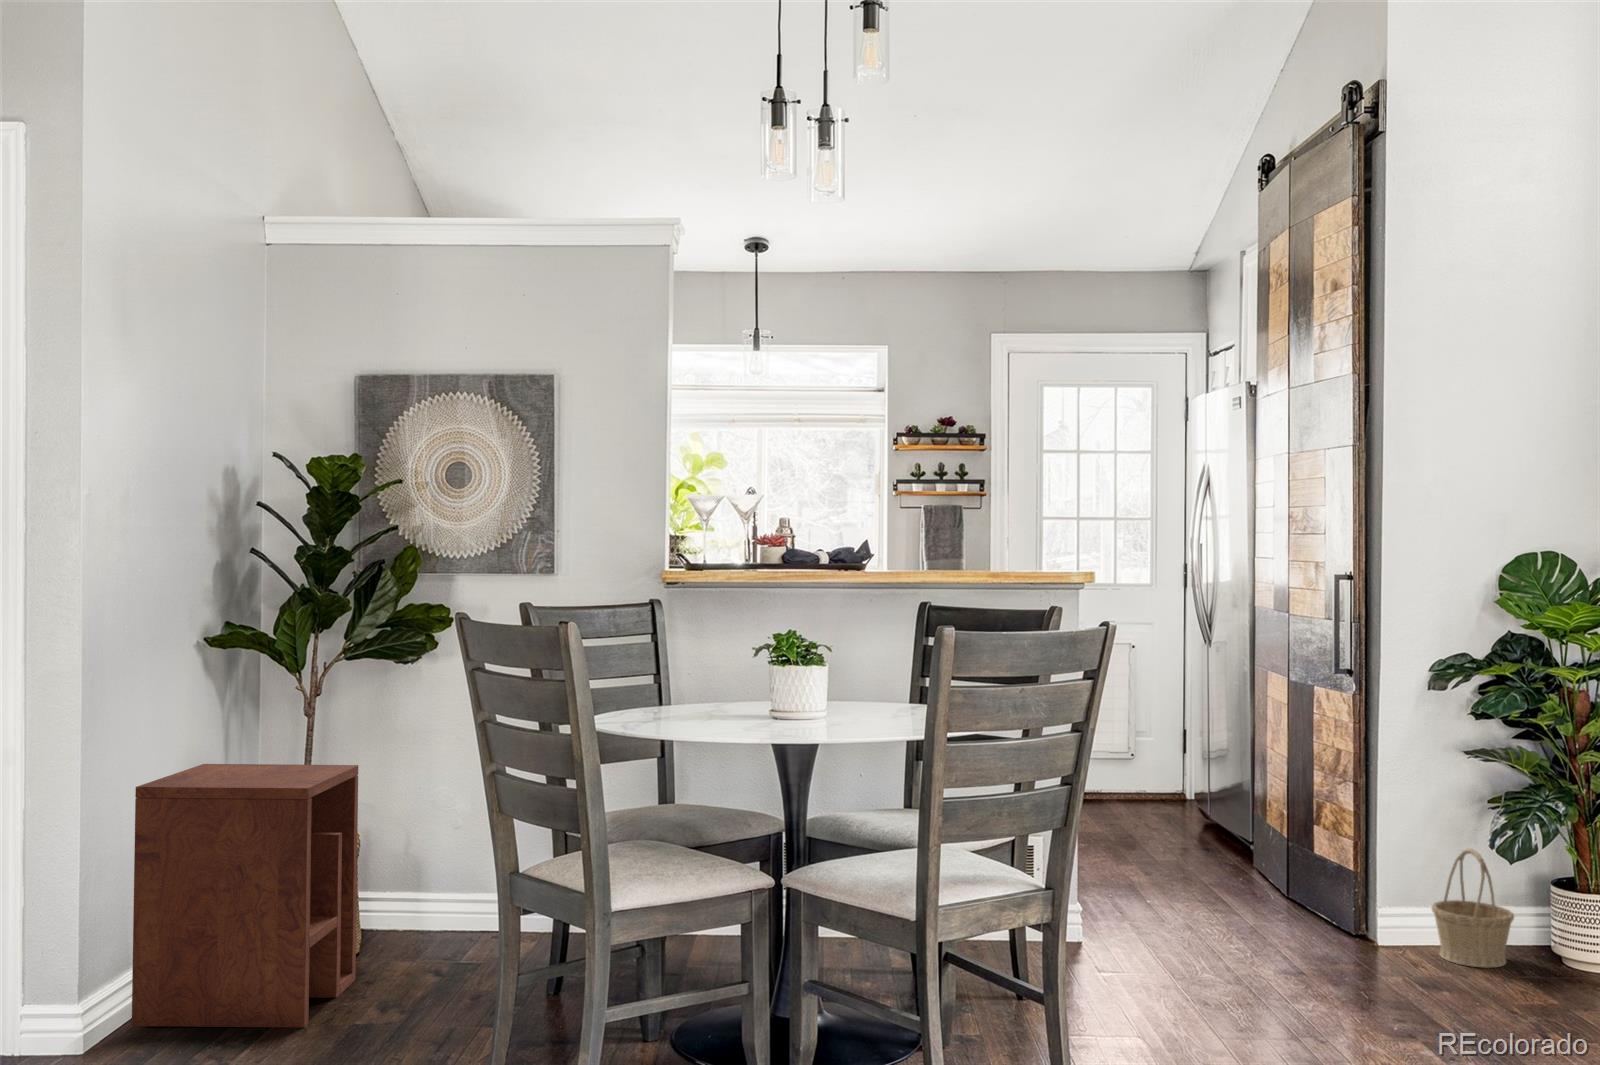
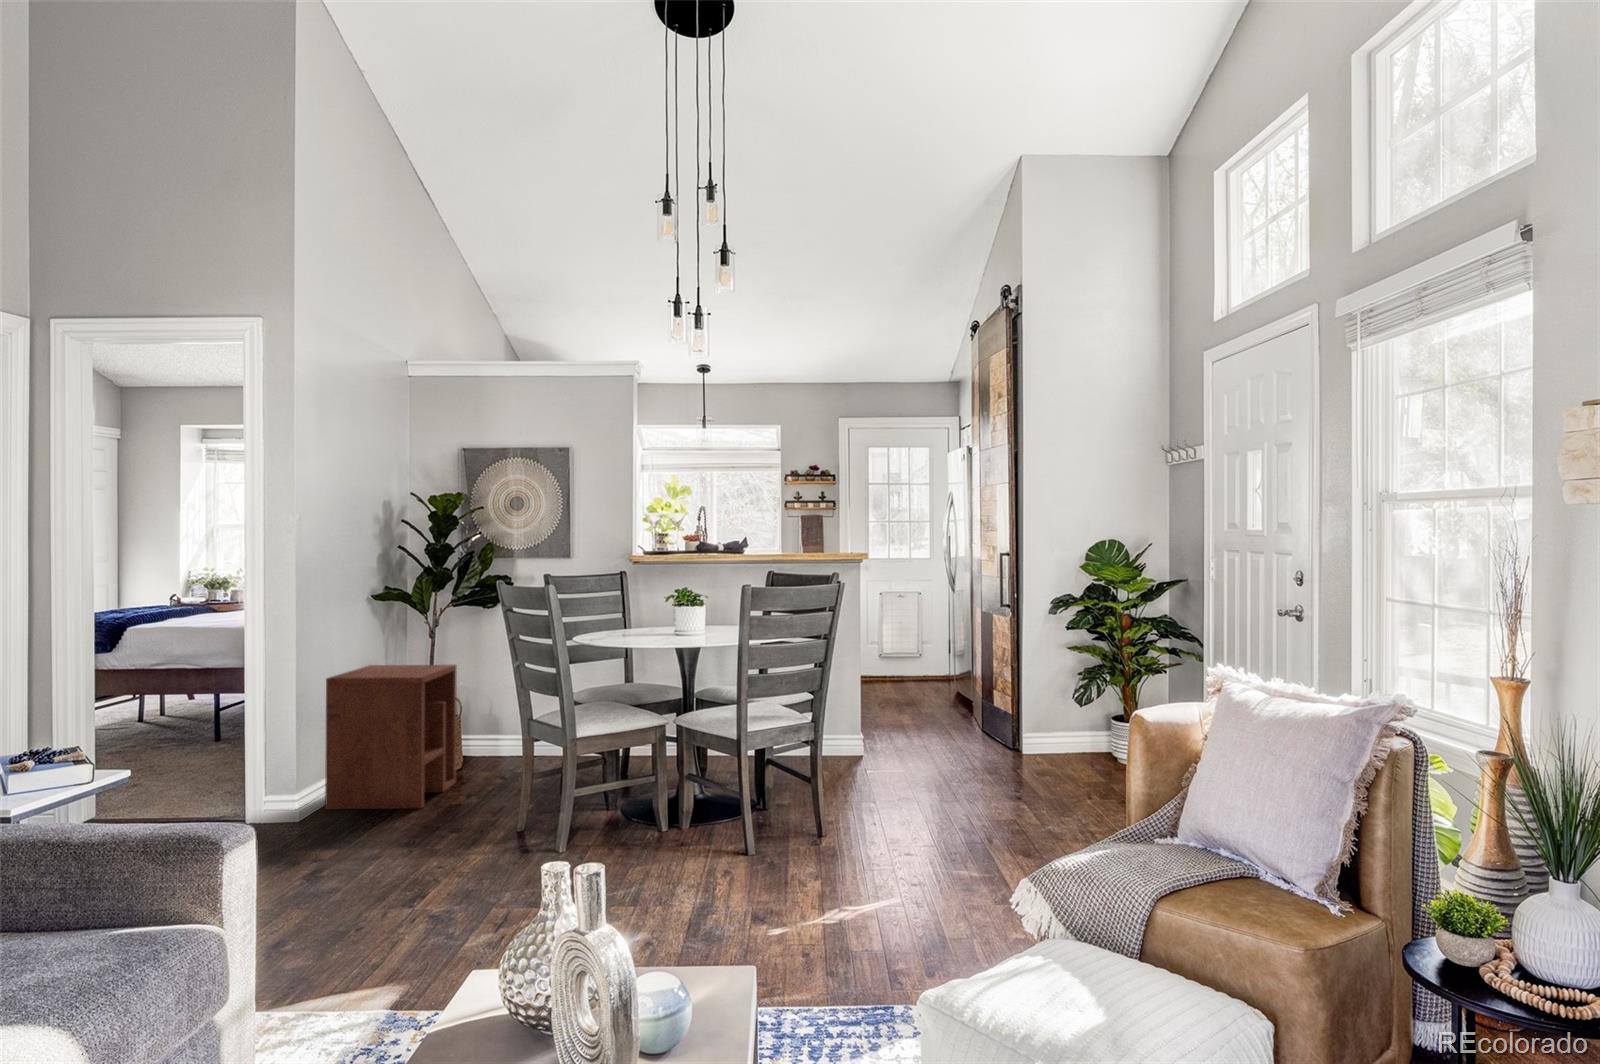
basket: present [1432,849,1514,968] -> none [1049,700,1091,764]

